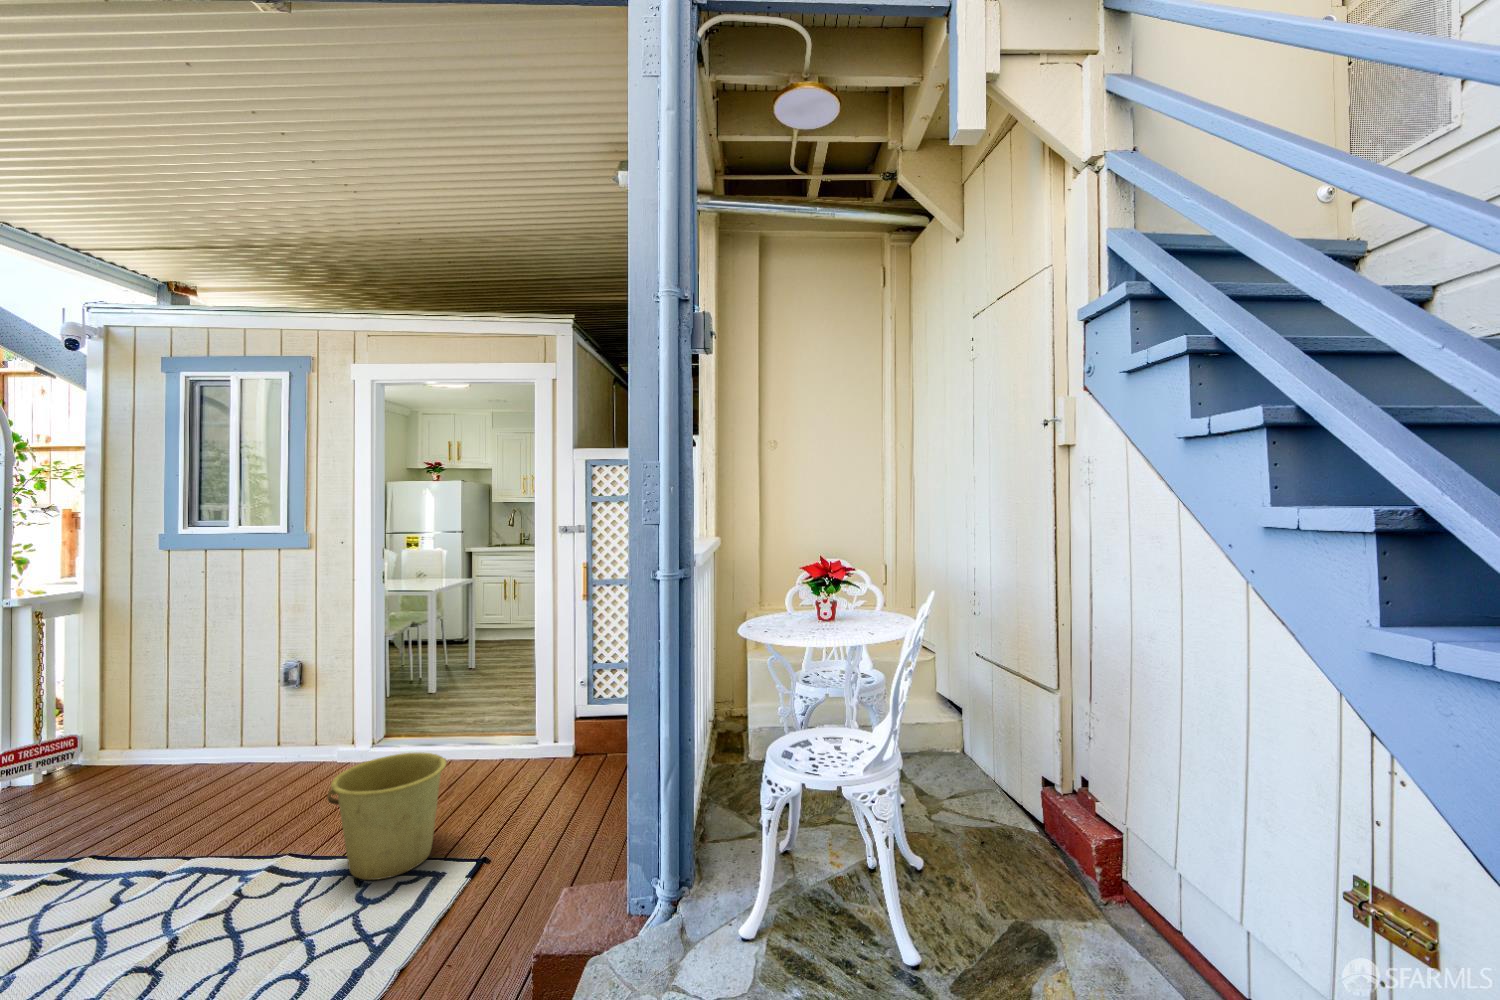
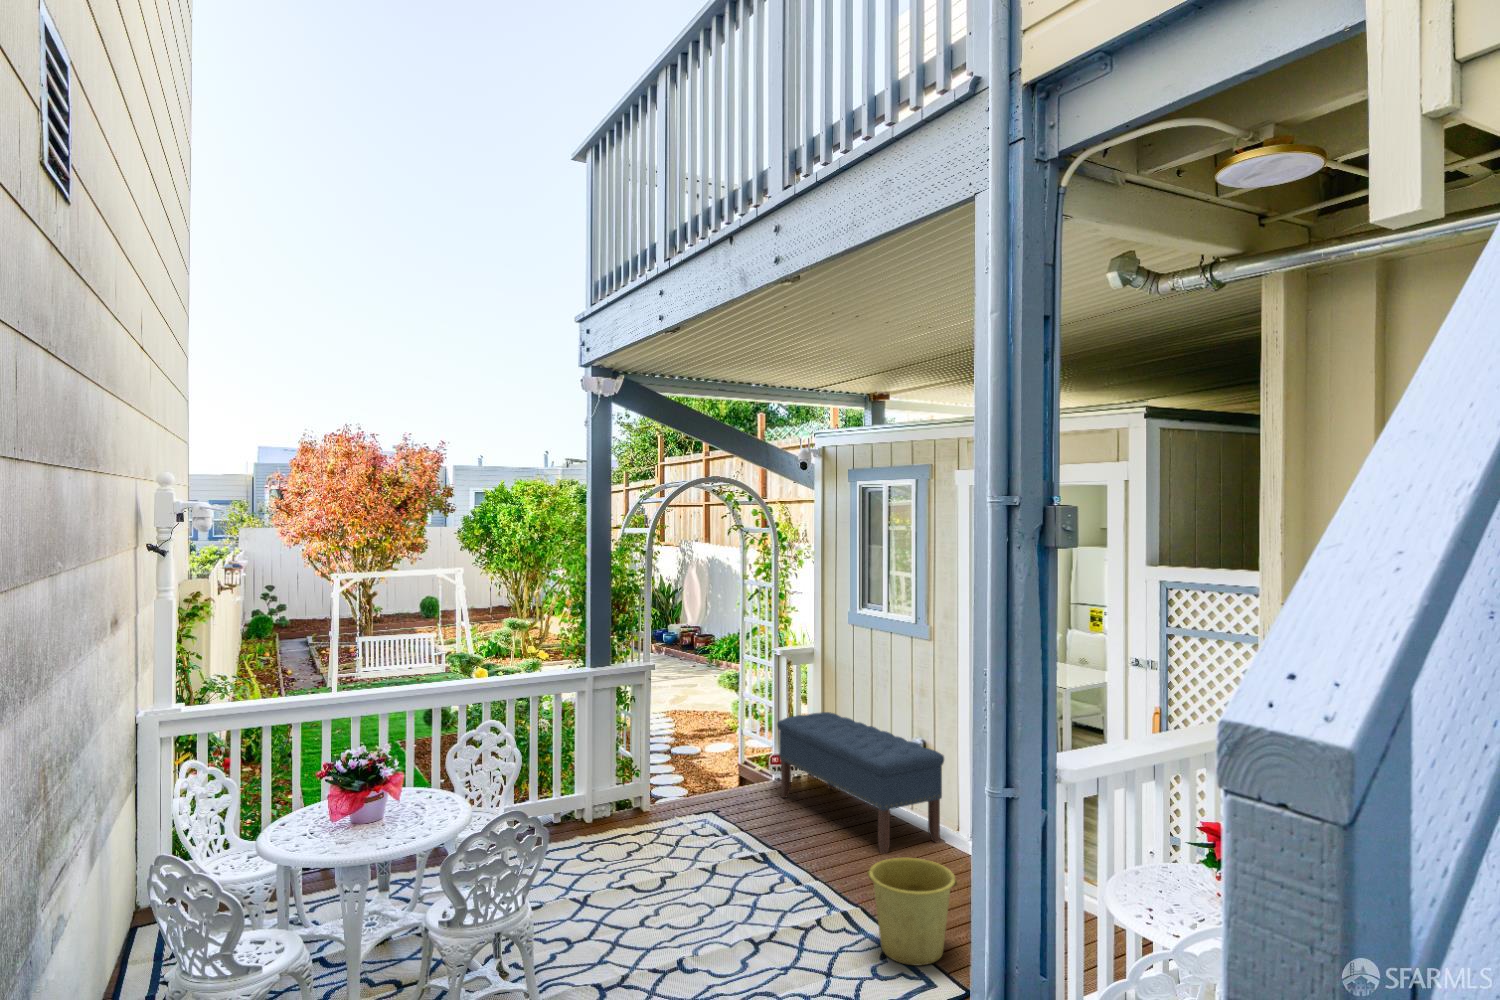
bench: none [35,664,338,798] -> present [777,712,944,854]

